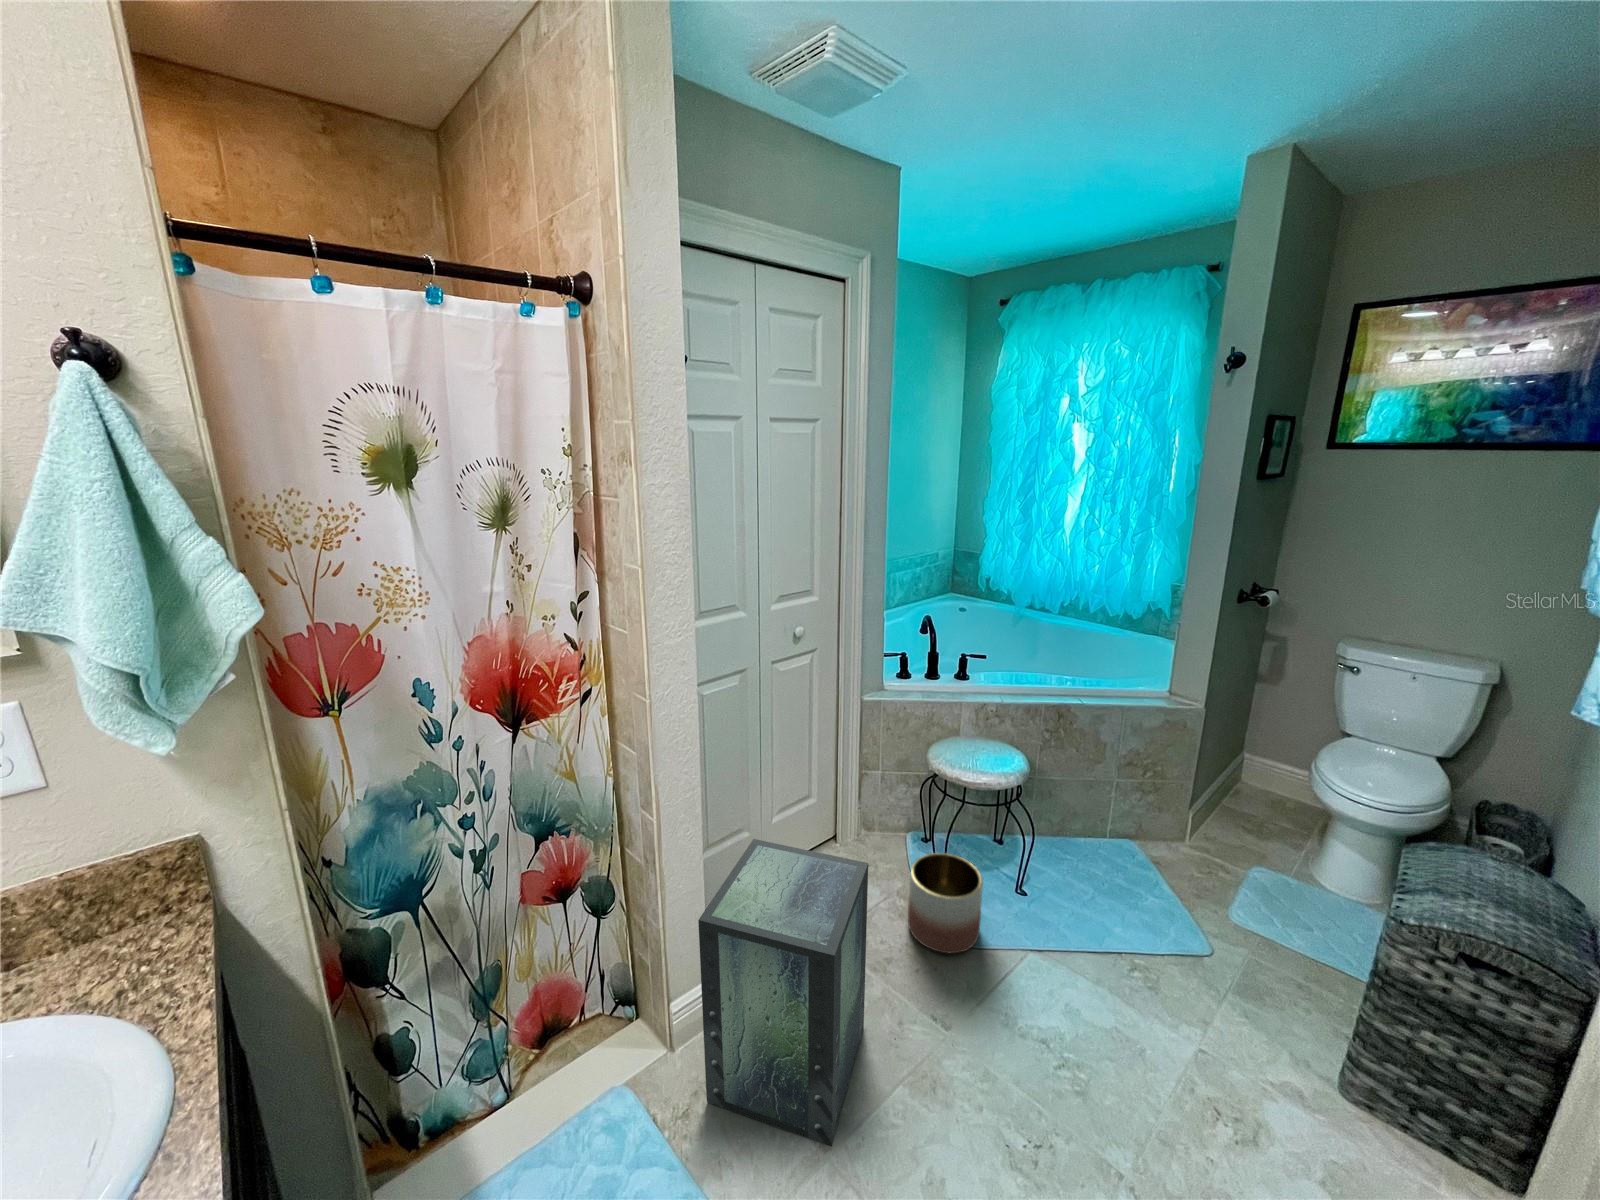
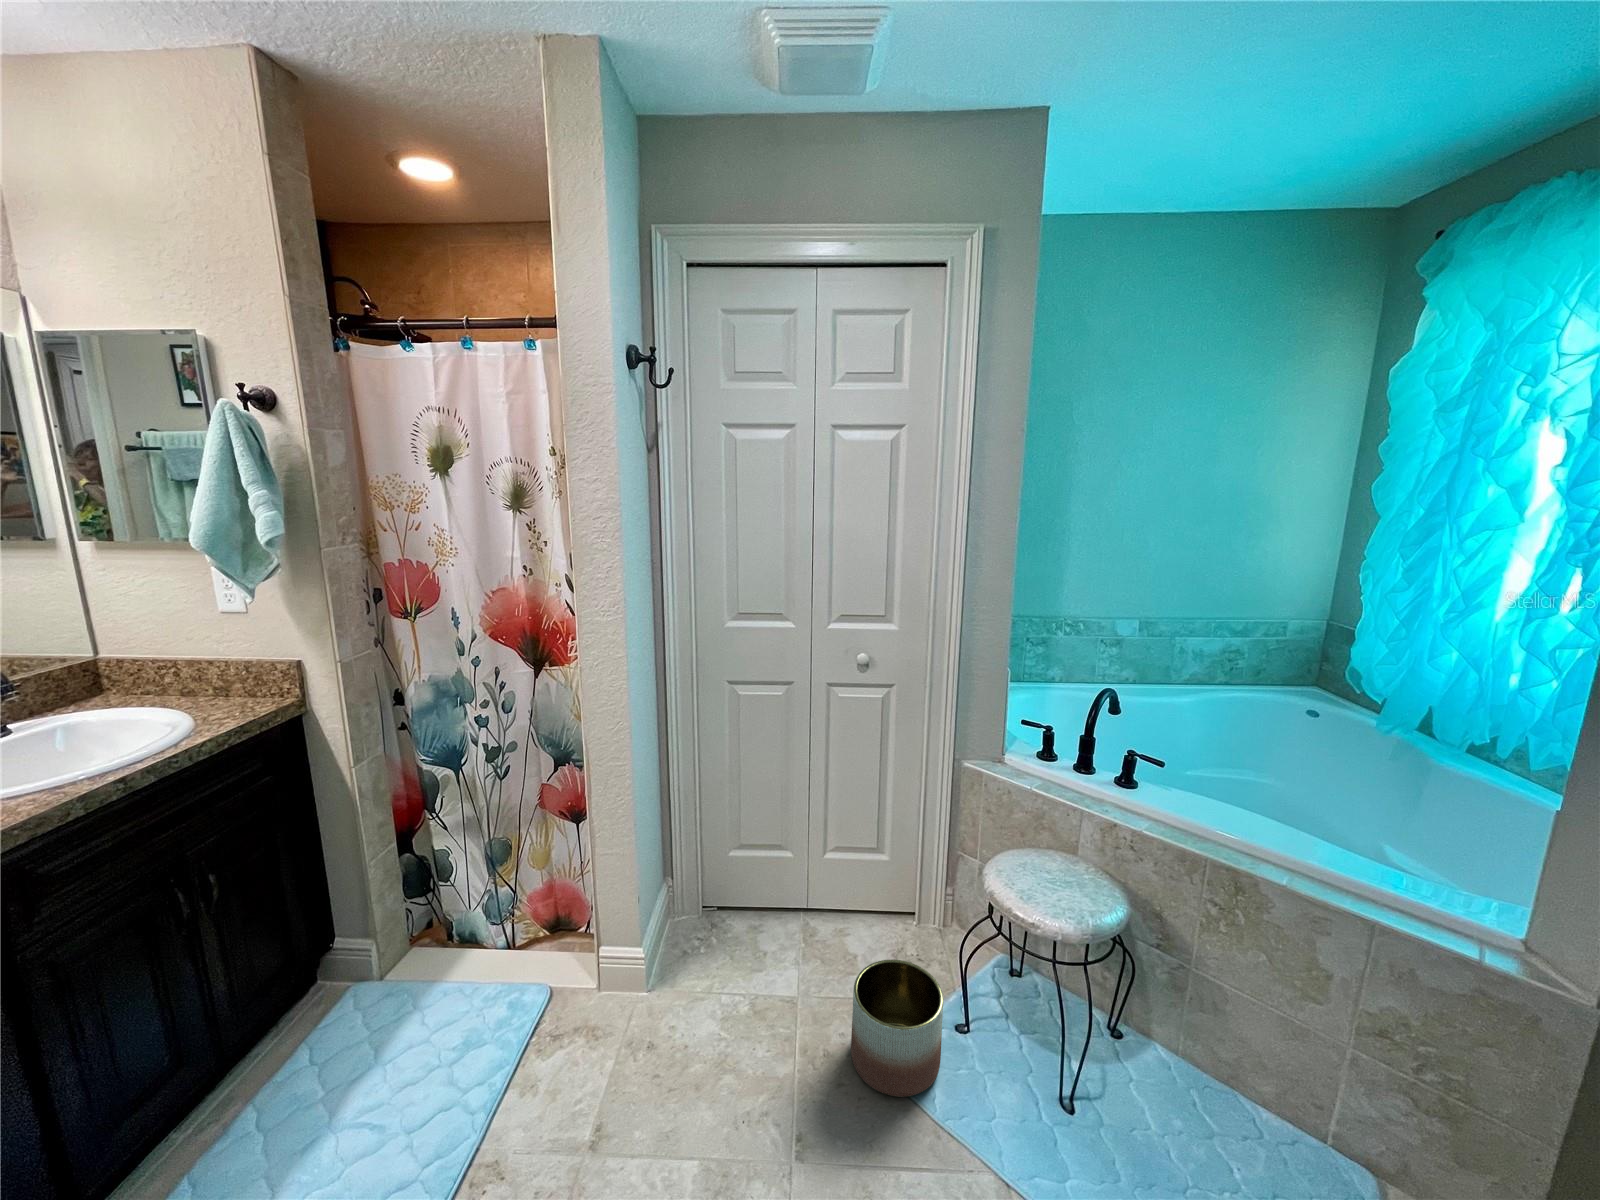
storage box: present [698,839,868,1147] -> none [554,832,718,1134]

